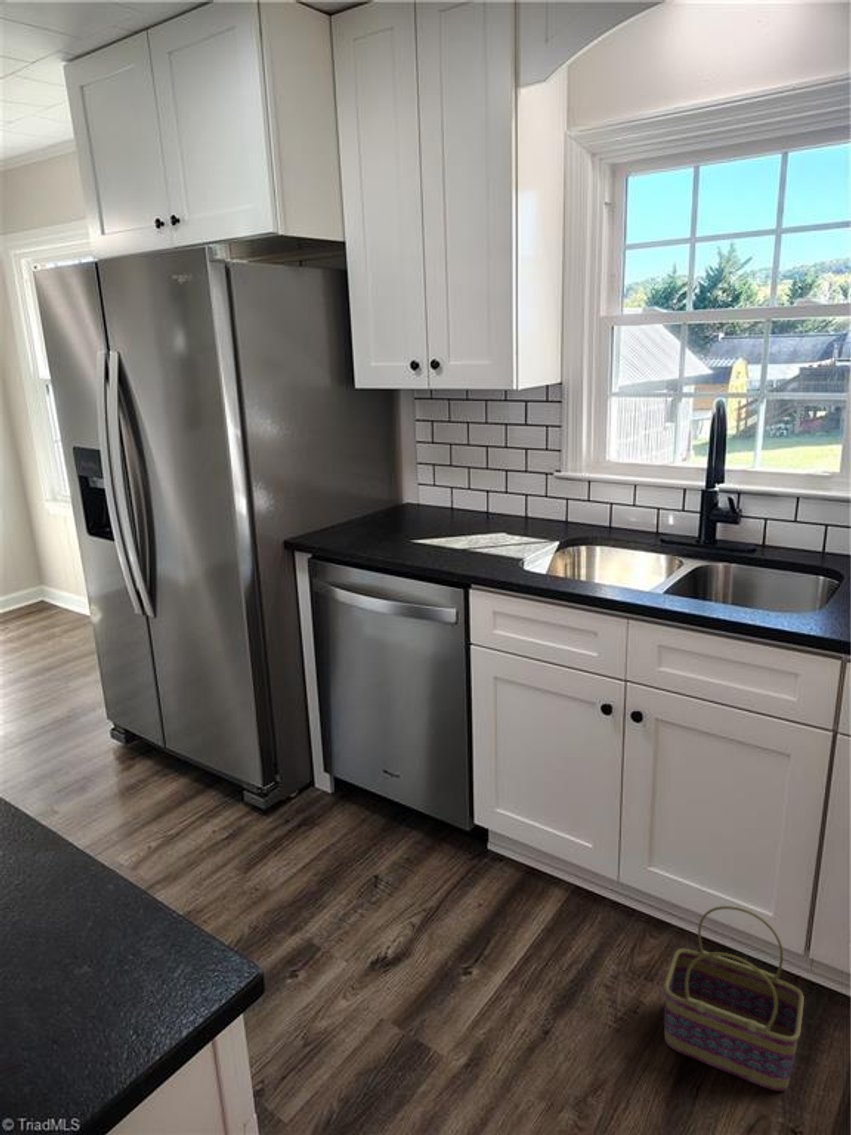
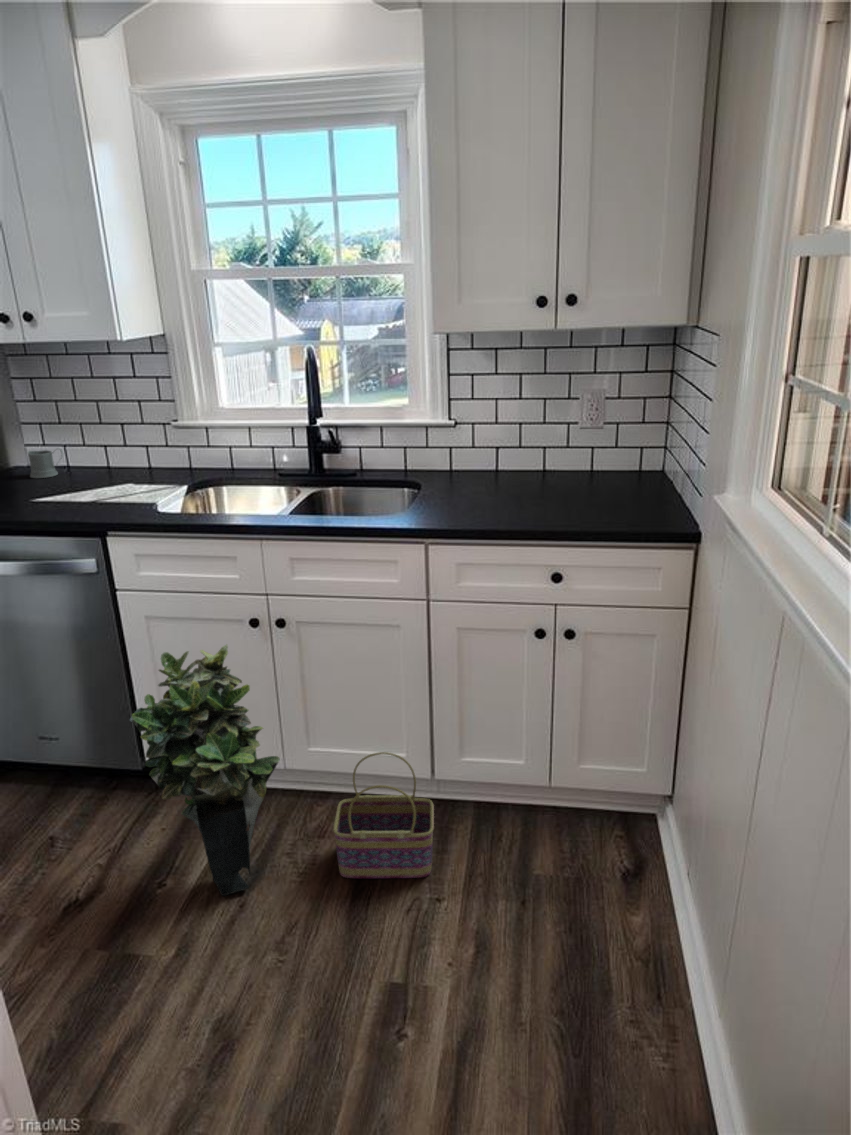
mug: none [416,491,448,518] -> present [28,449,63,478]
potted plant: none [460,723,613,1015] -> present [130,645,280,896]

